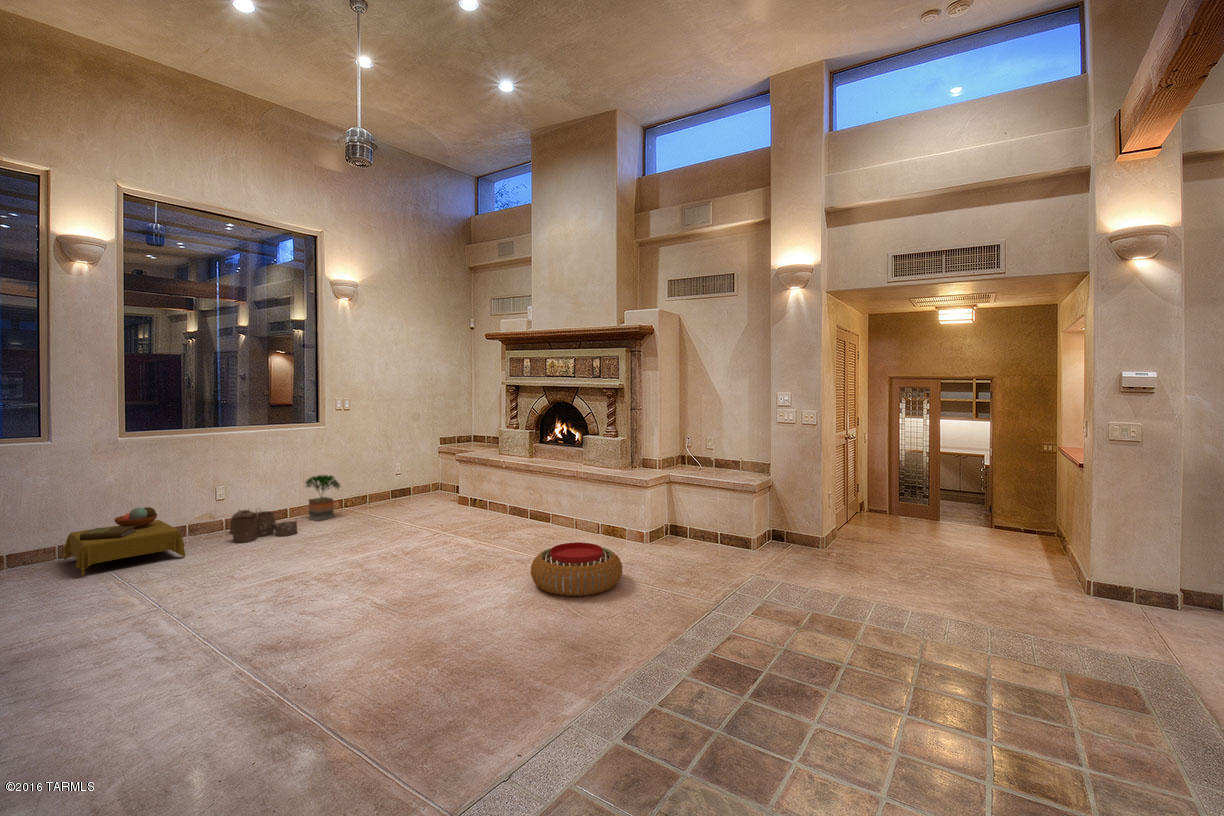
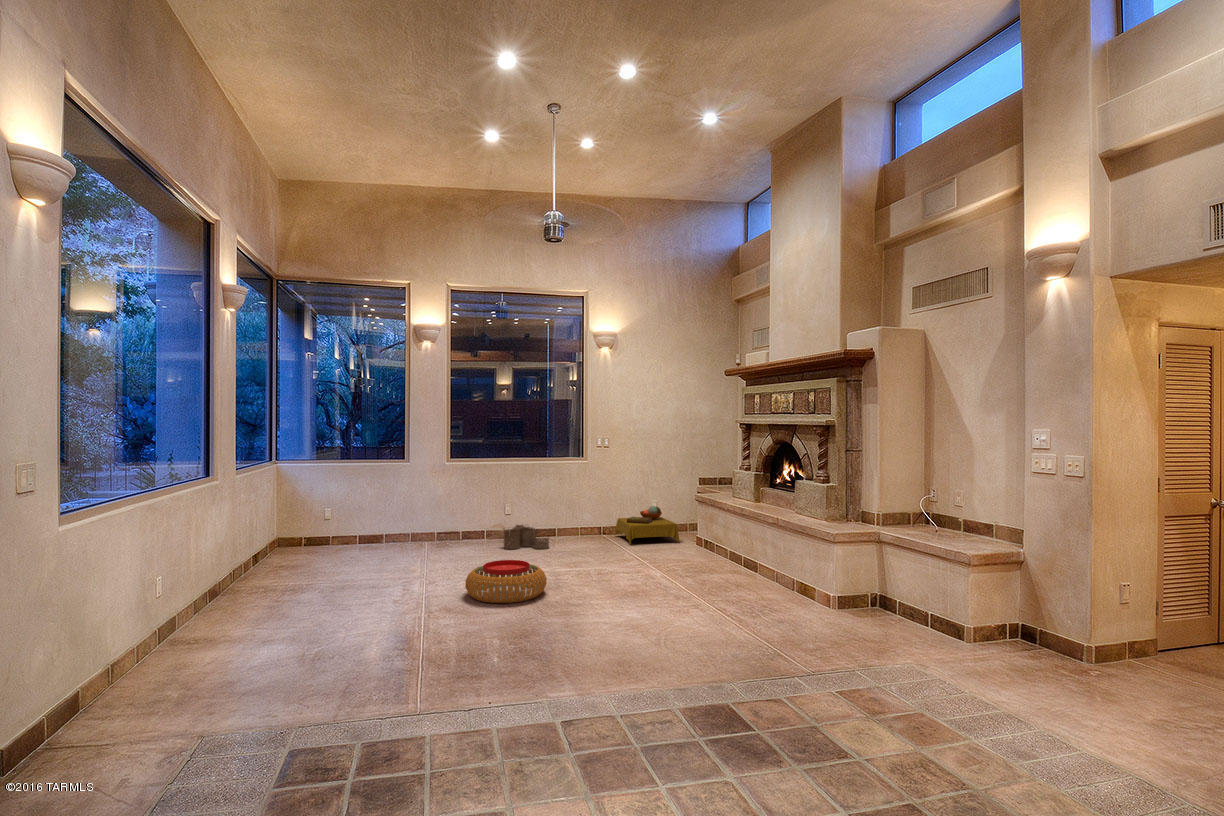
potted tree: present [305,475,340,521] -> none [566,501,593,542]
side table: present [63,507,185,576] -> present [615,506,680,545]
pouf: present [531,542,622,596] -> present [465,560,547,603]

